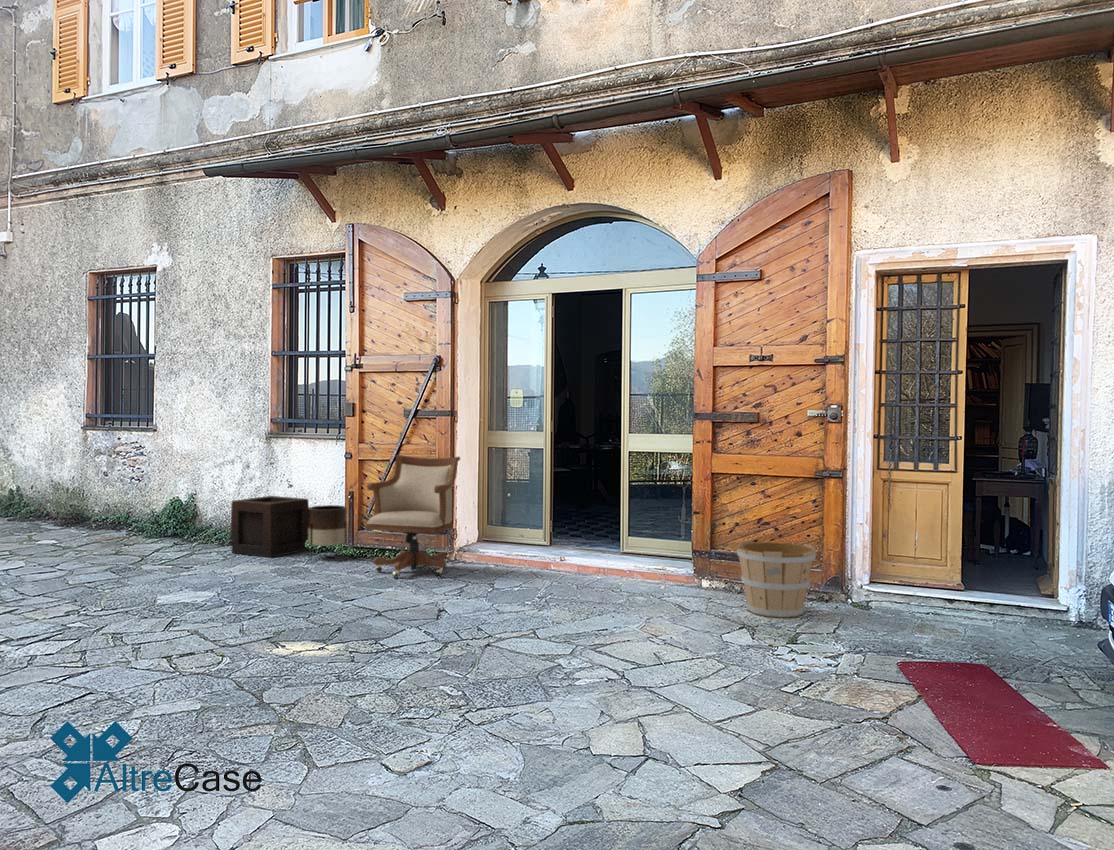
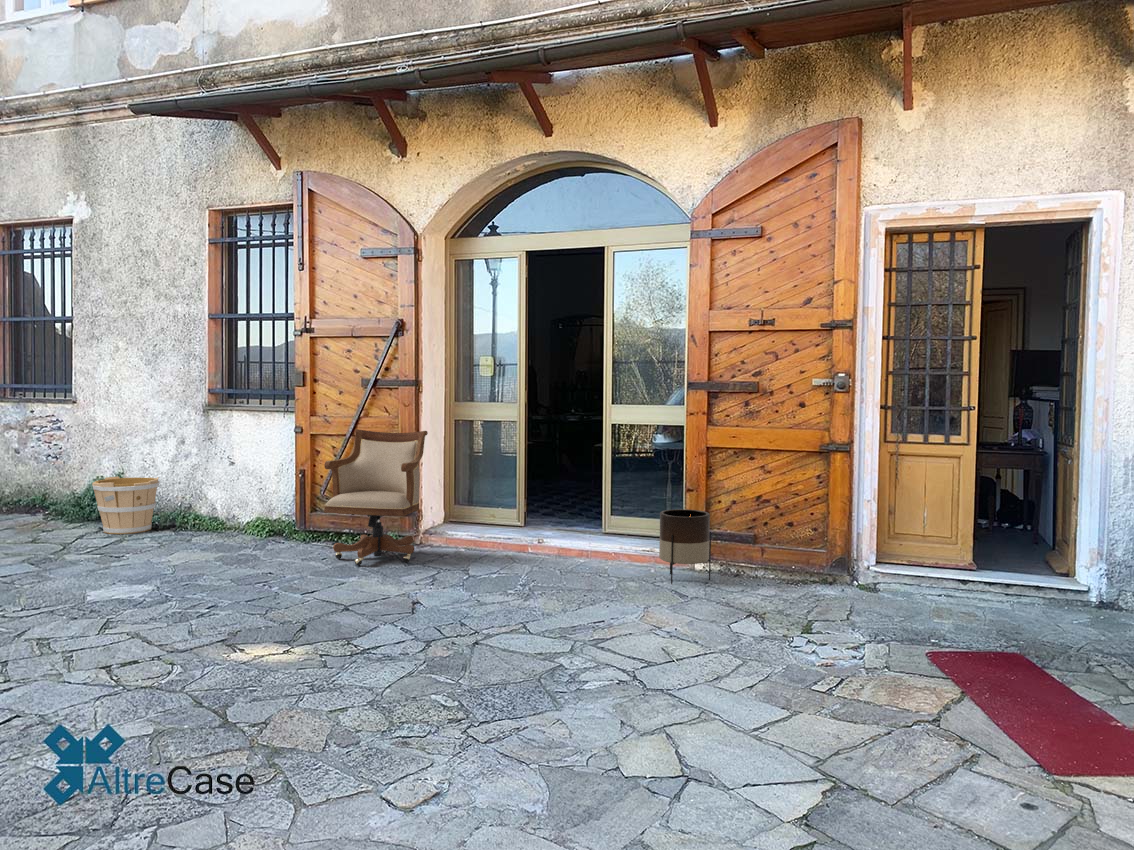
wooden crate: present [231,496,309,557] -> none [166,475,256,545]
planter: present [308,505,347,560] -> present [659,509,711,584]
wooden bucket: present [737,541,816,618] -> present [92,476,160,534]

